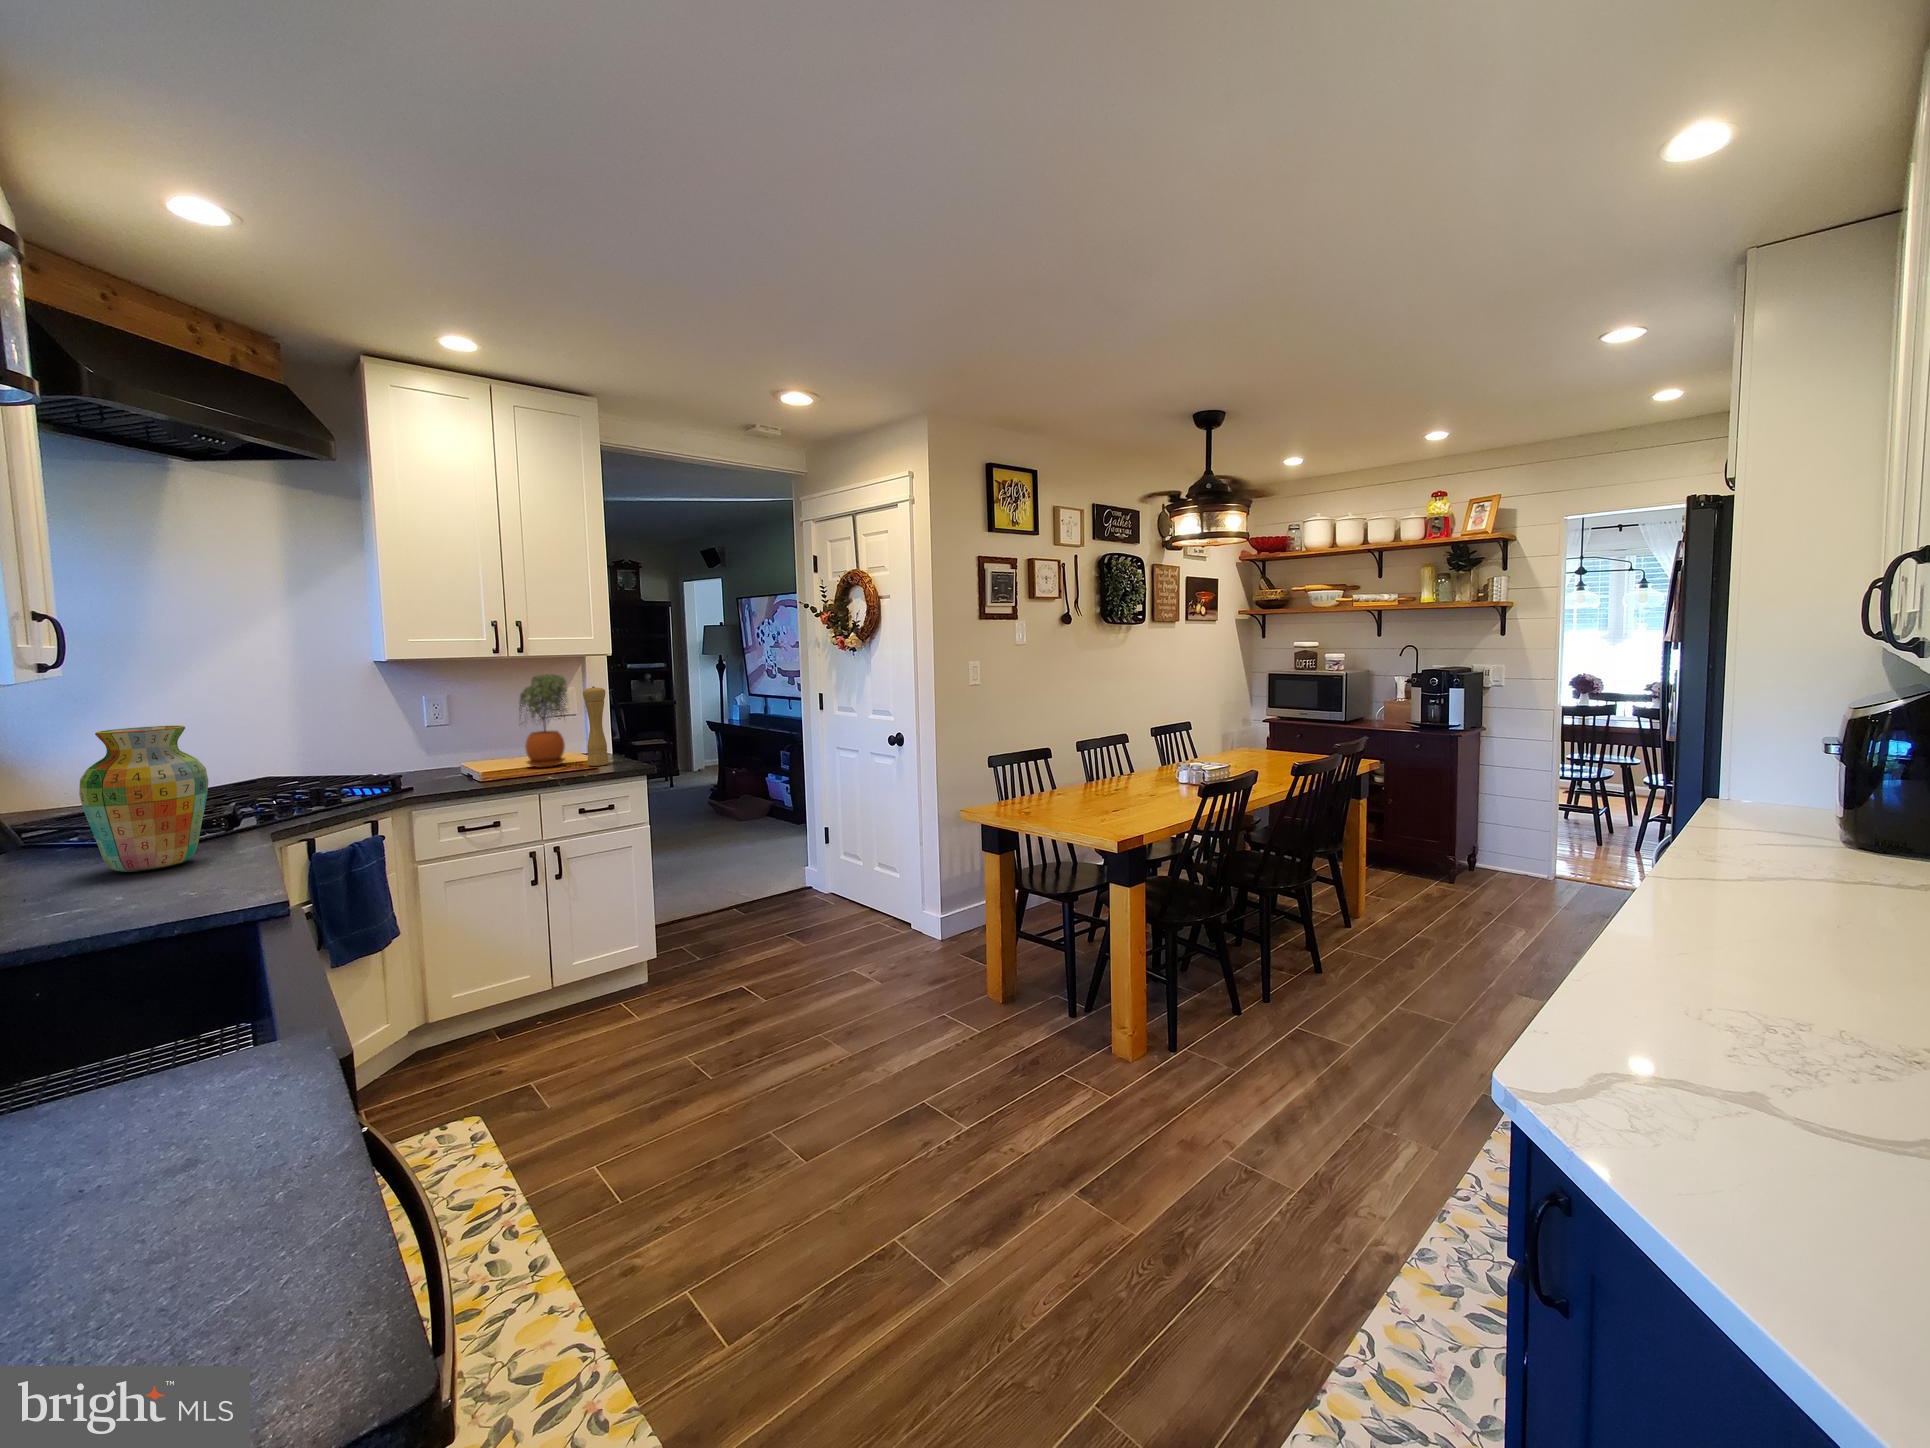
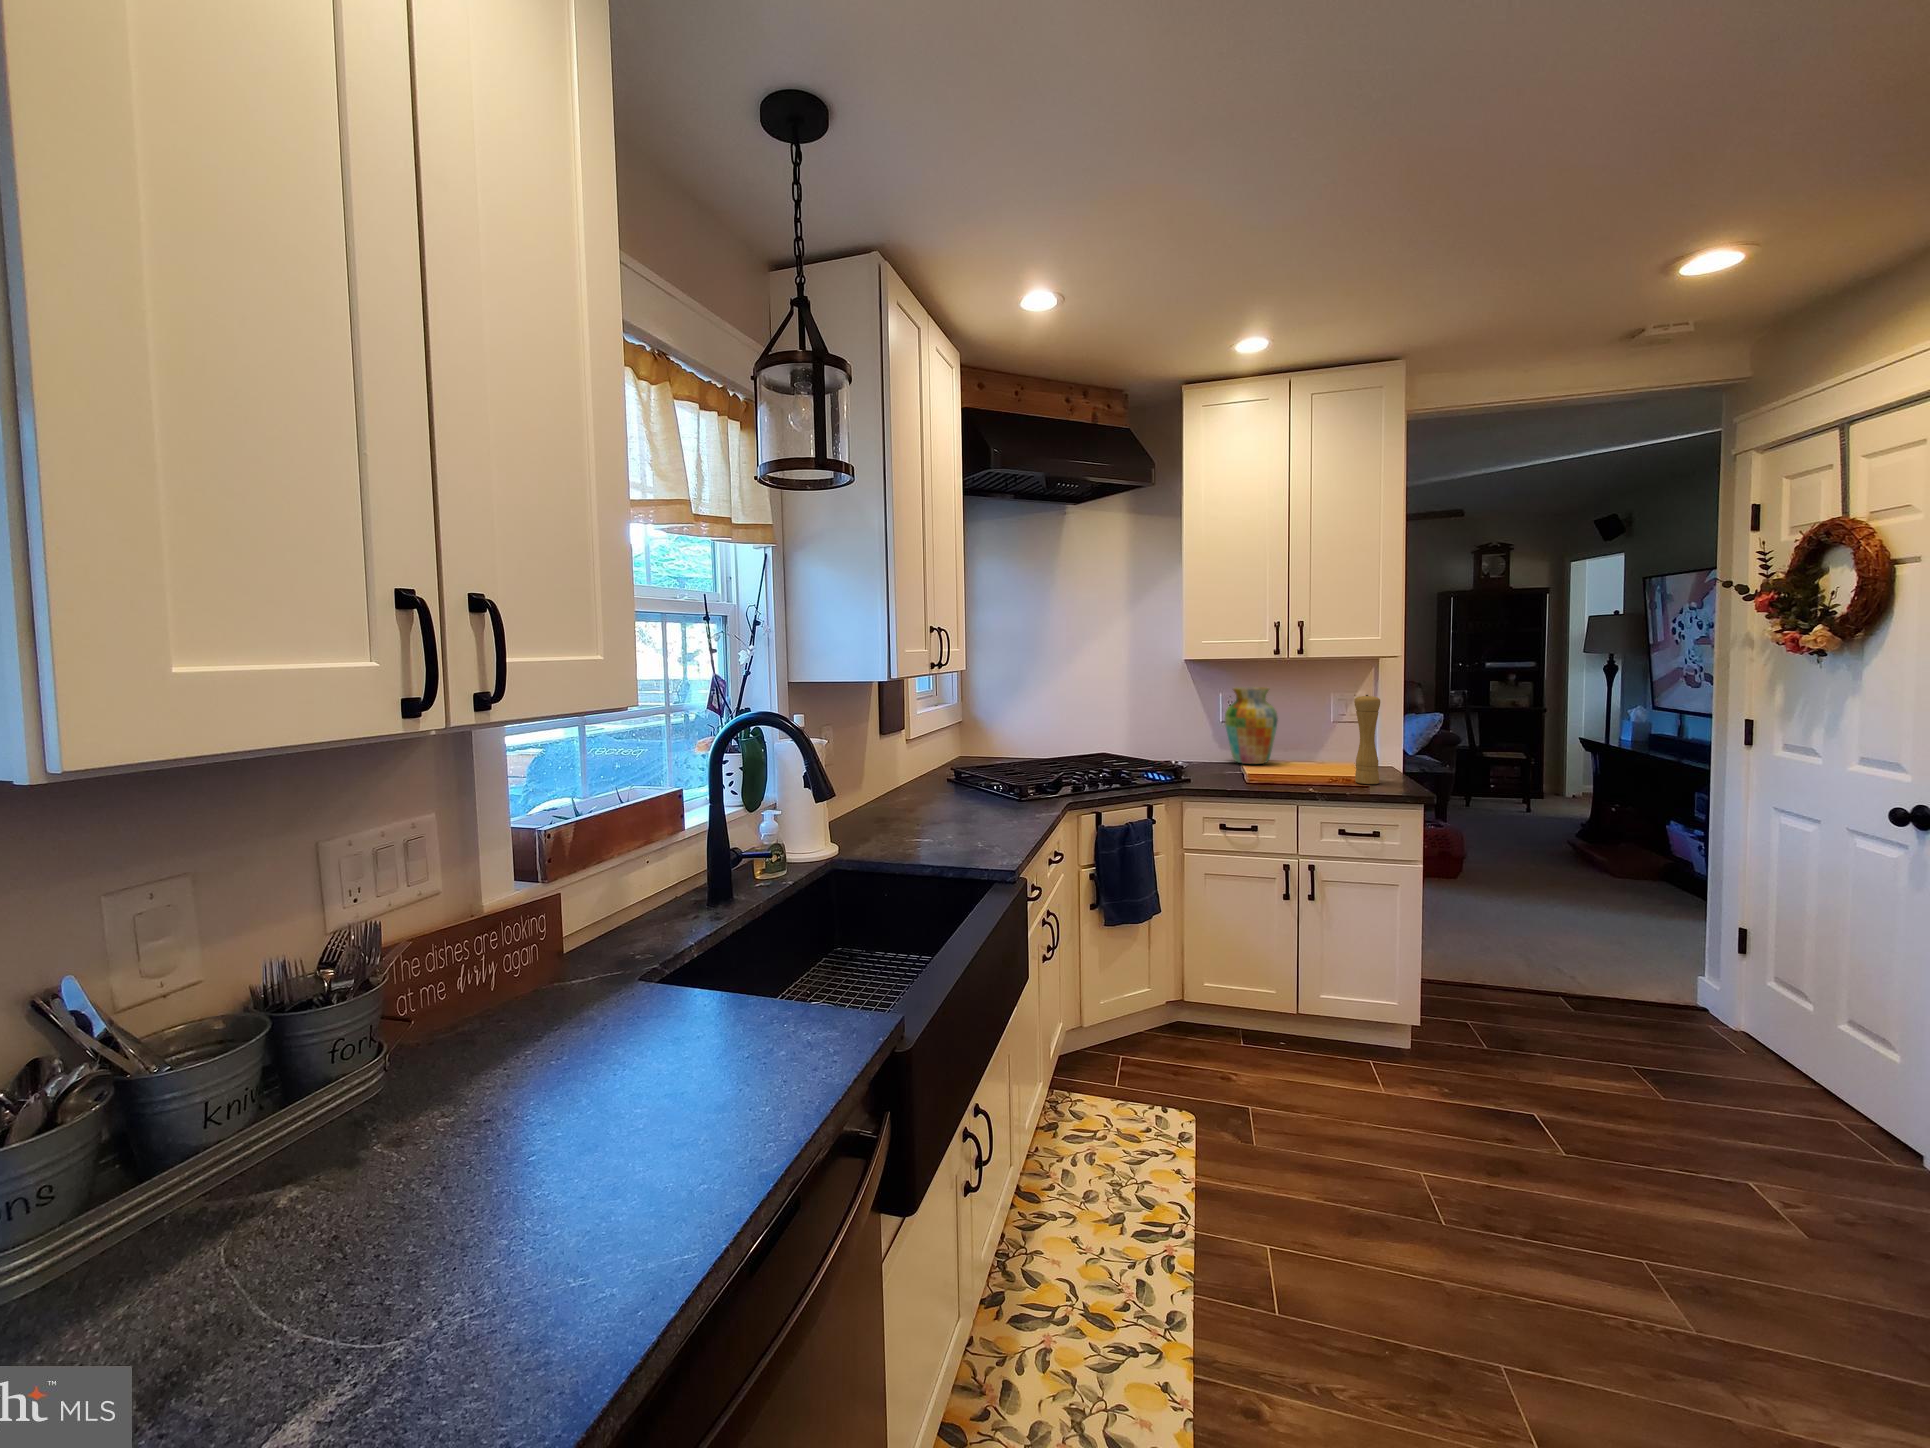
potted plant: present [519,674,567,768] -> none [1287,678,1346,776]
vase: present [79,725,208,872] -> present [1225,687,1278,764]

